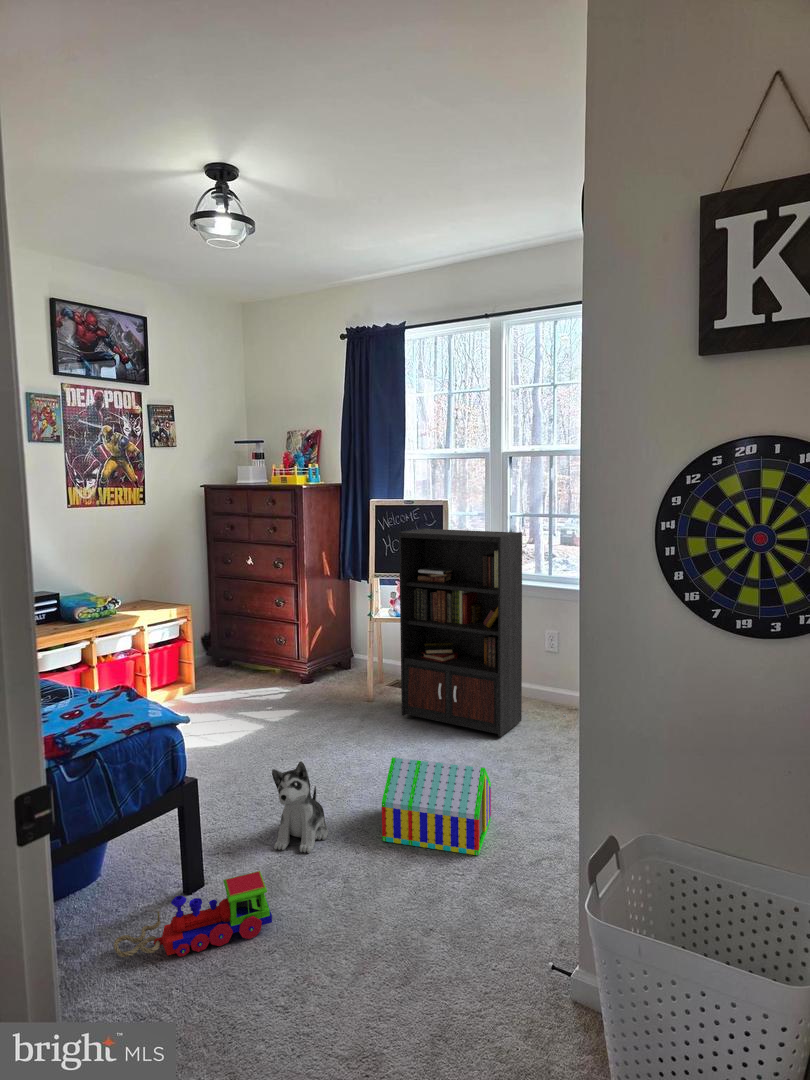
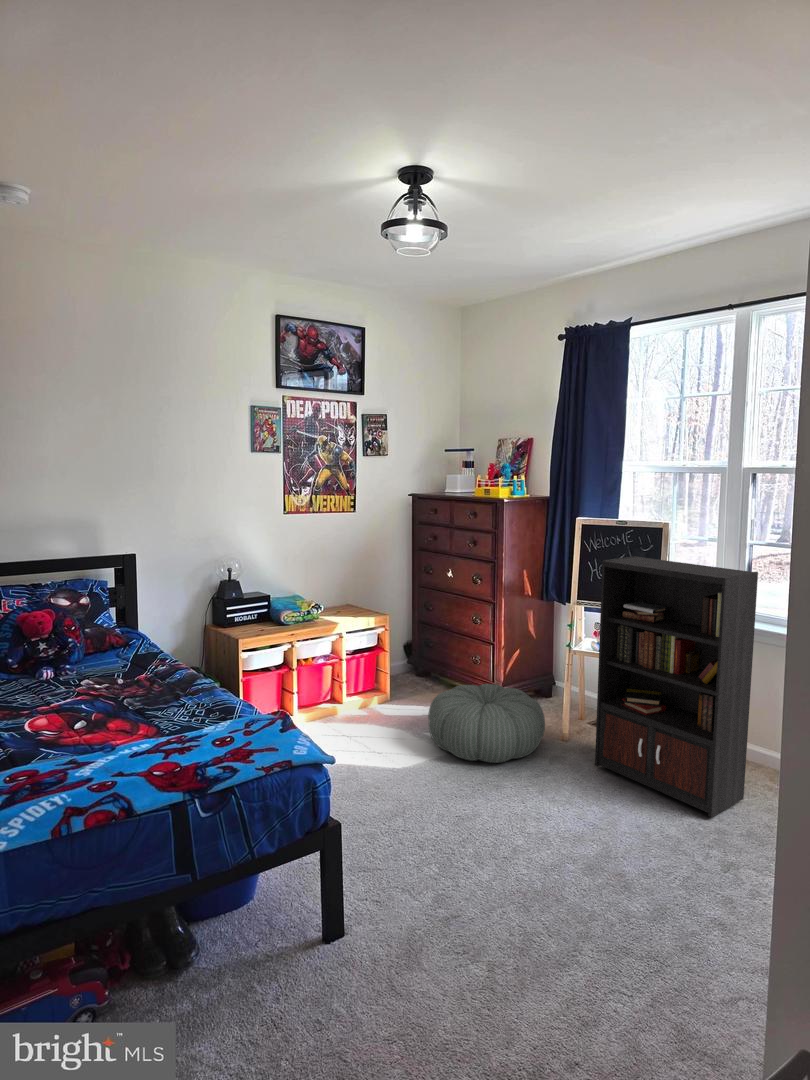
pouf: none [244,659,355,729] -> present [428,684,545,763]
toy house: present [382,757,491,855] -> none [538,836,681,987]
plush toy: present [272,761,328,853] -> none [418,823,480,927]
toy train: present [114,871,272,957] -> none [231,950,390,1027]

